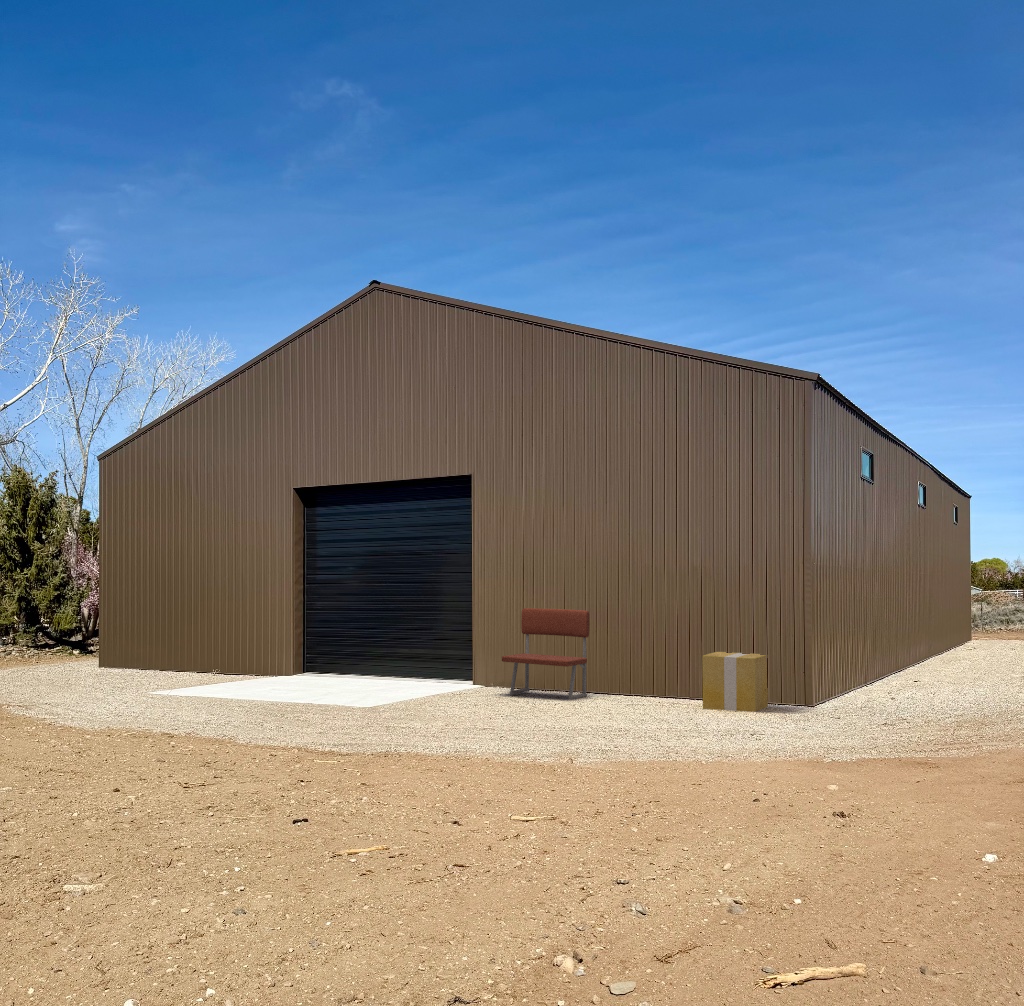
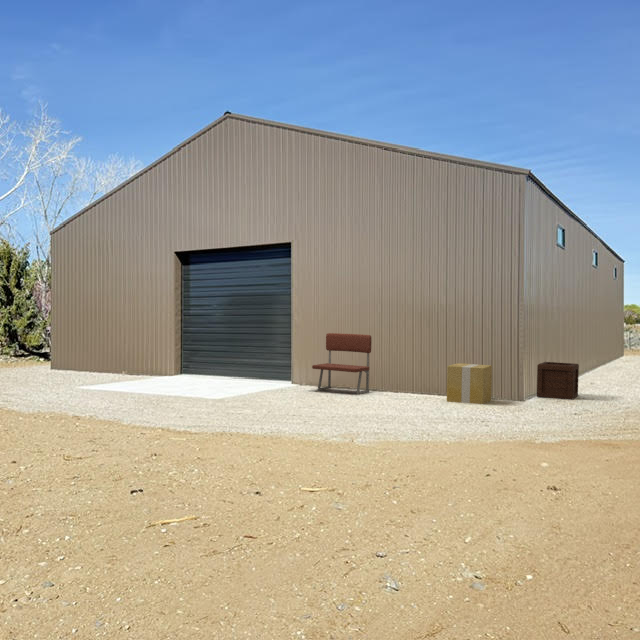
wooden crate: none [834,649,896,706] -> present [537,362,579,400]

